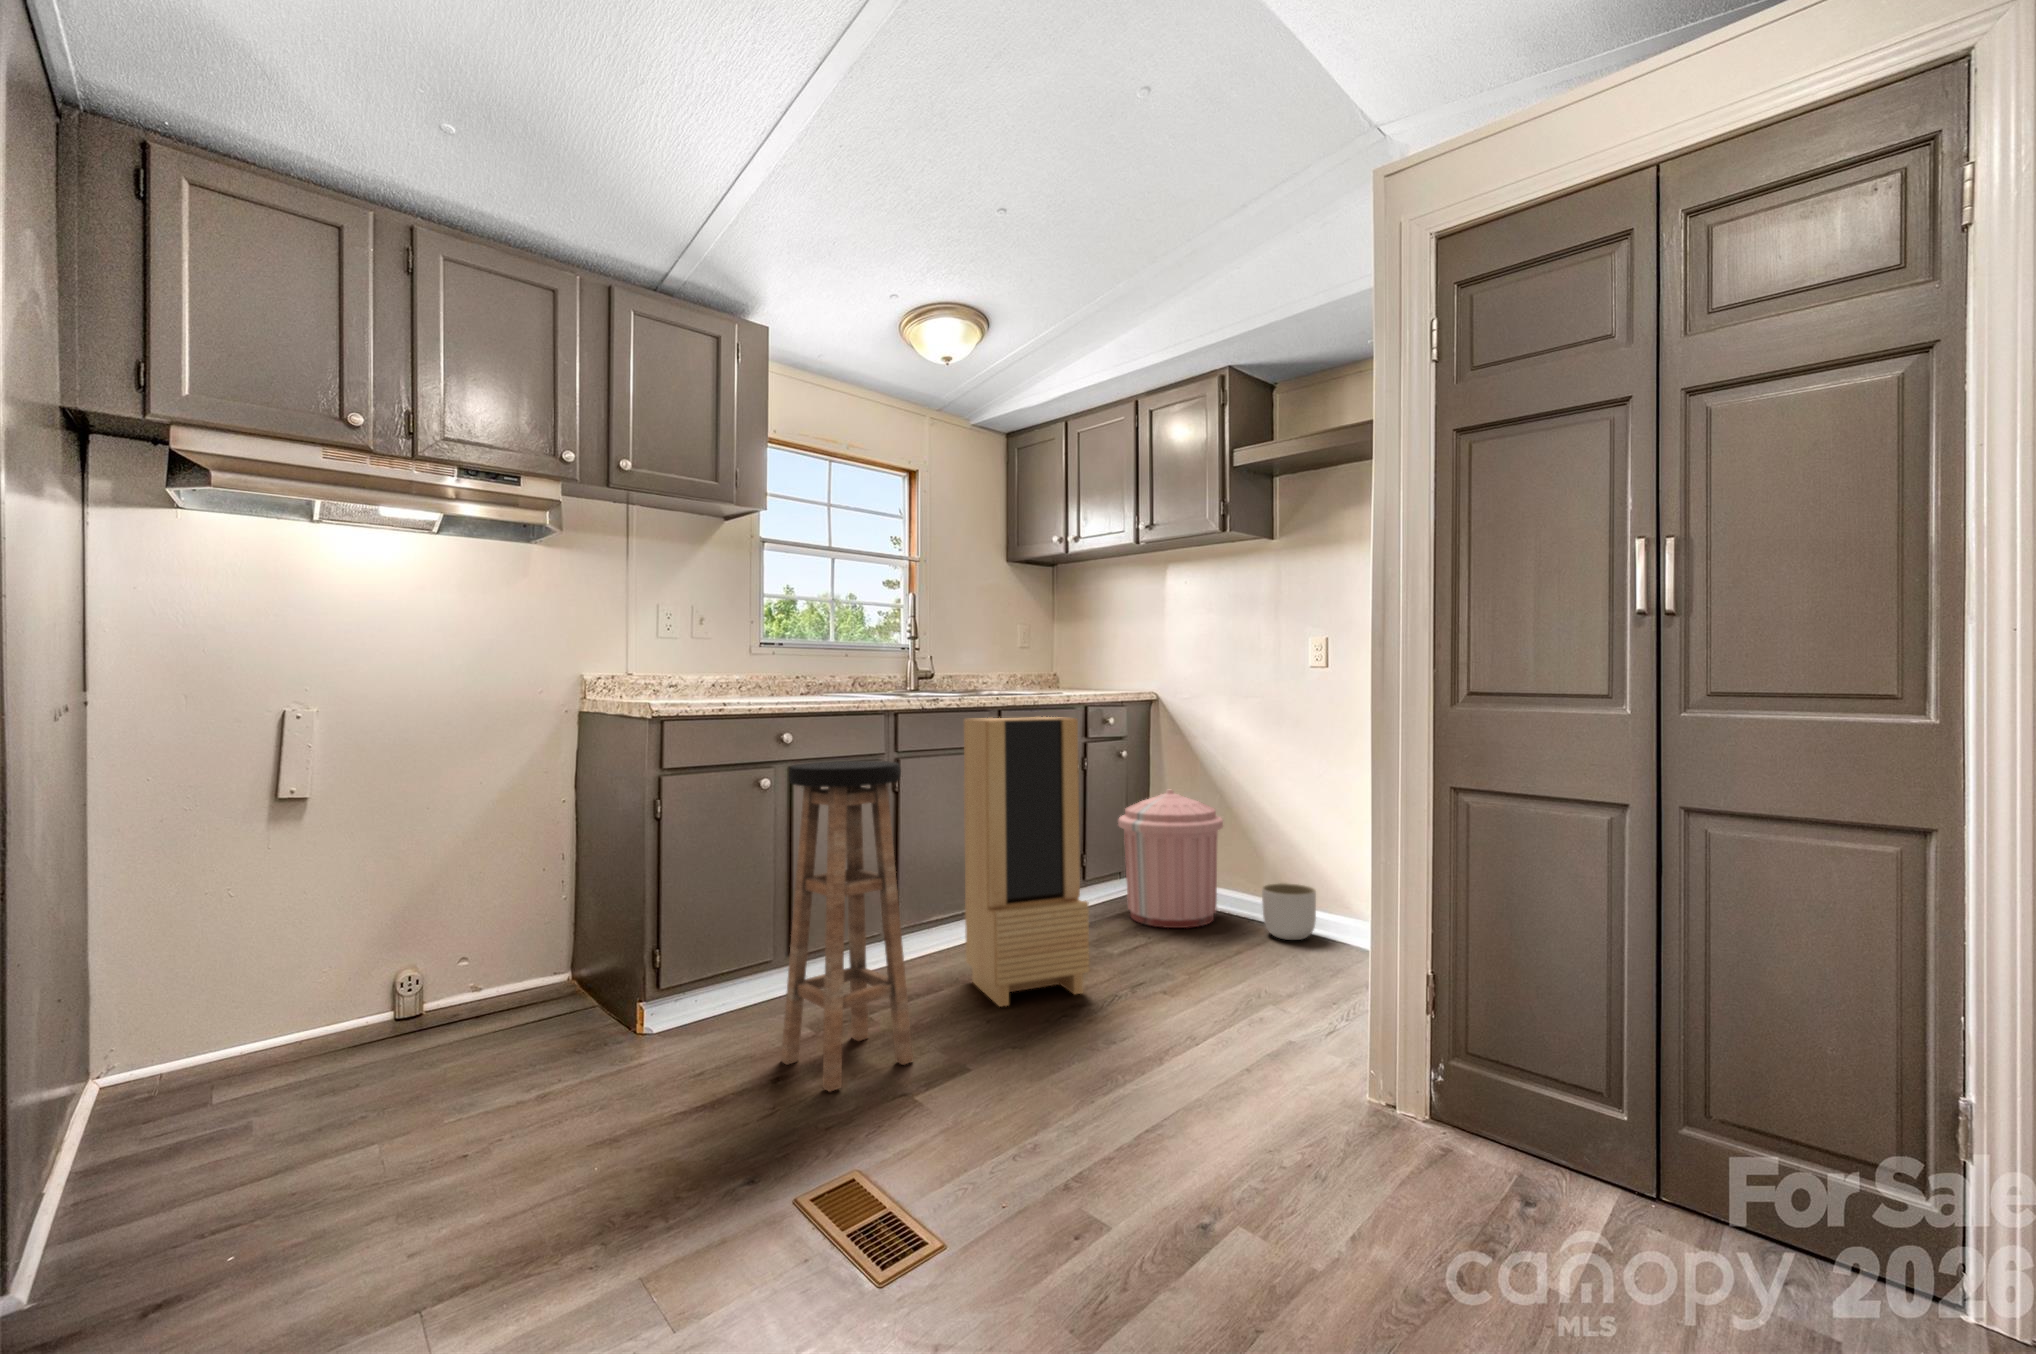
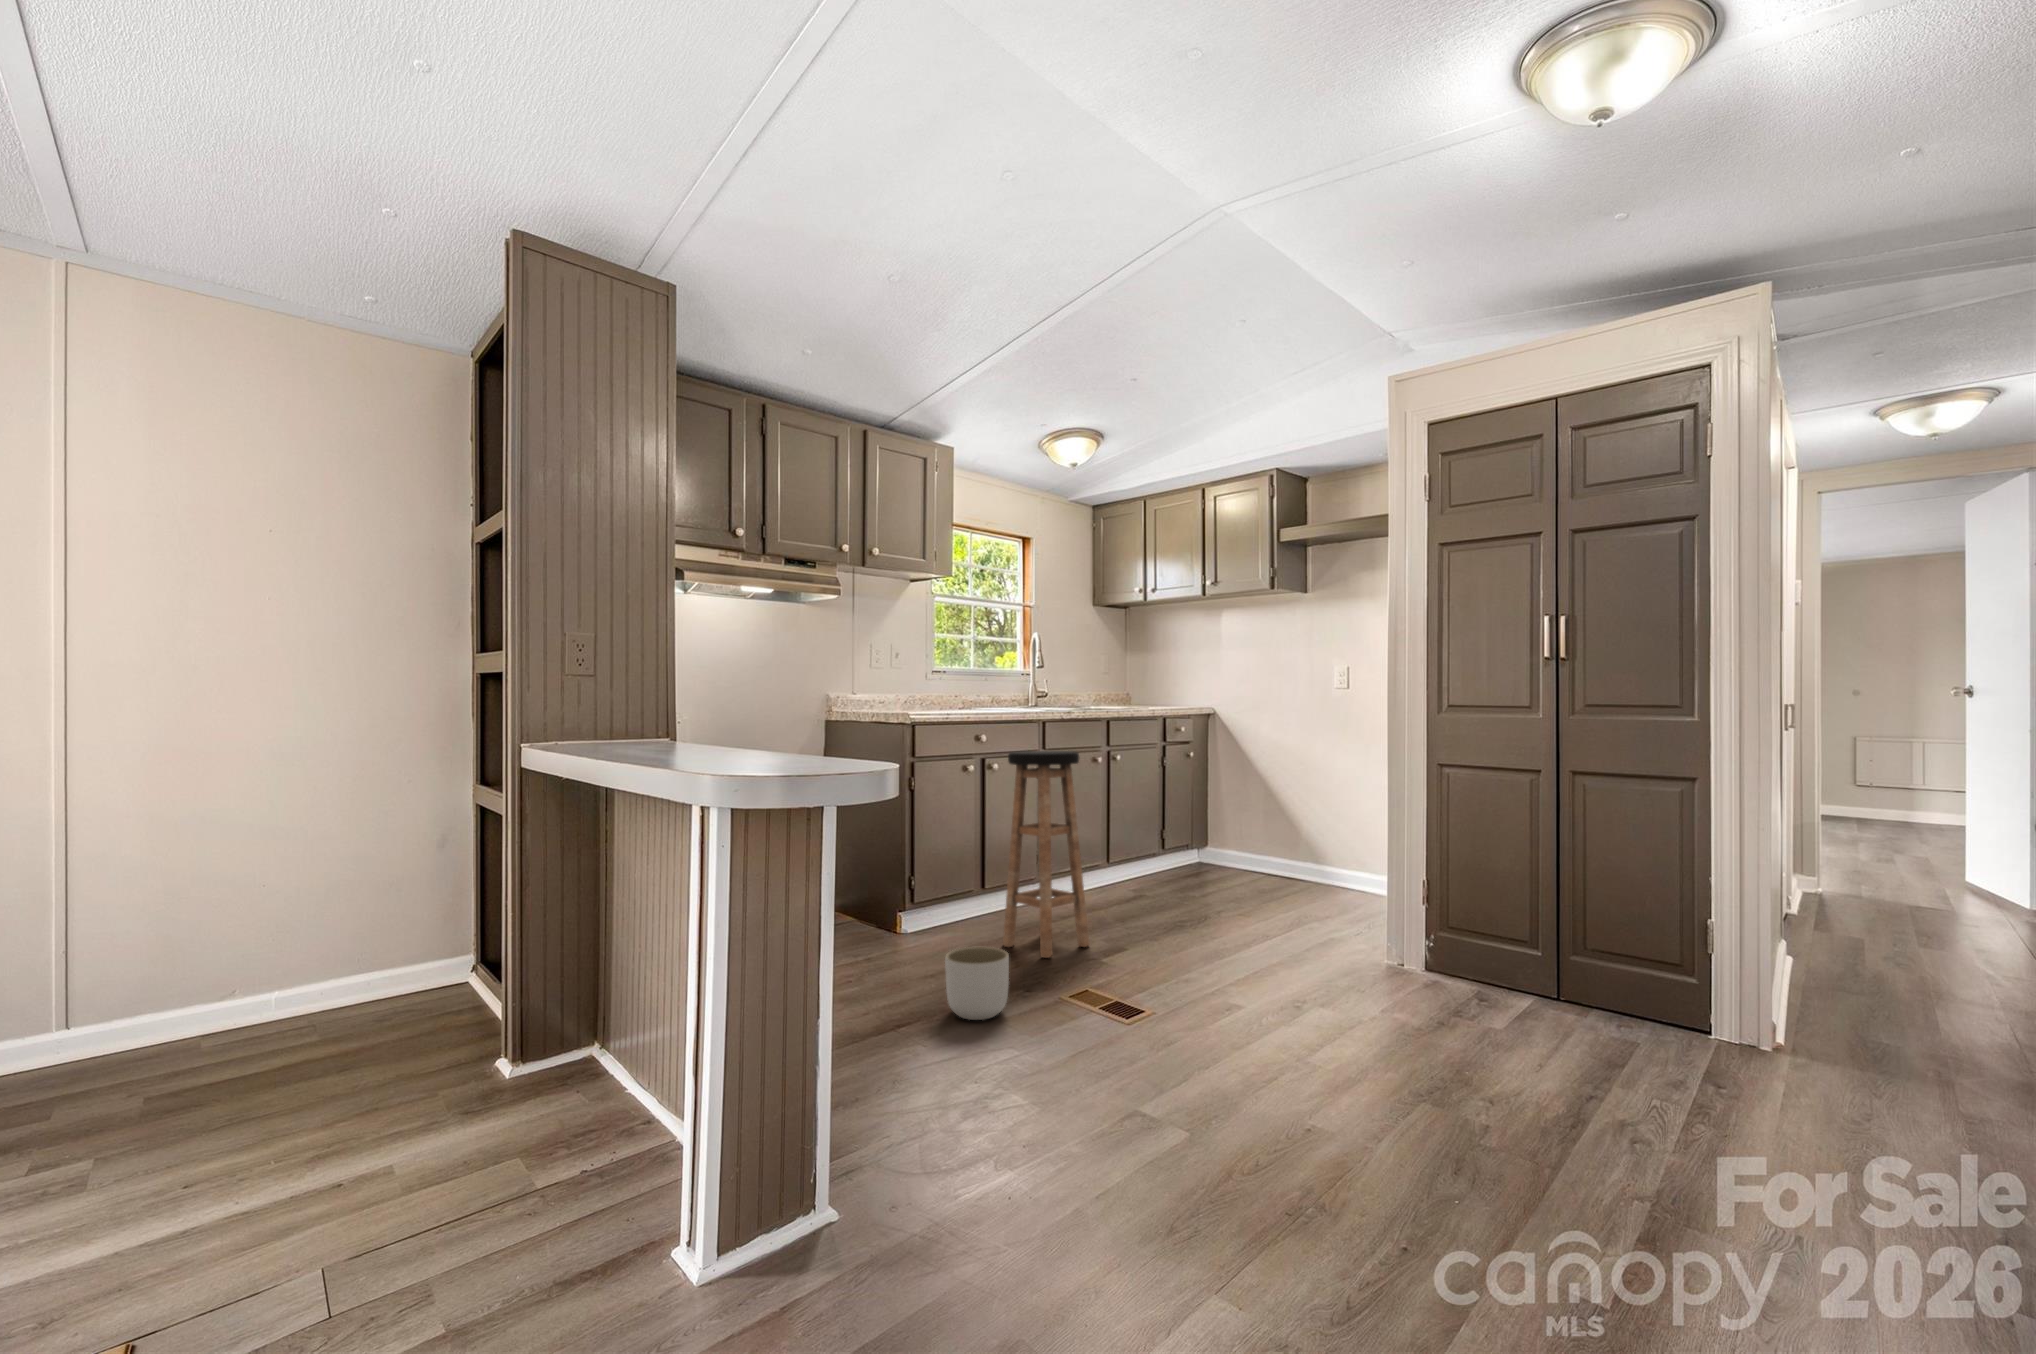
storage cabinet: present [964,717,1089,1007] -> none [1096,724,1190,921]
trash can: present [1118,790,1223,928] -> none [1190,780,1270,881]
planter: present [1262,883,1316,940] -> present [945,947,1009,1020]

